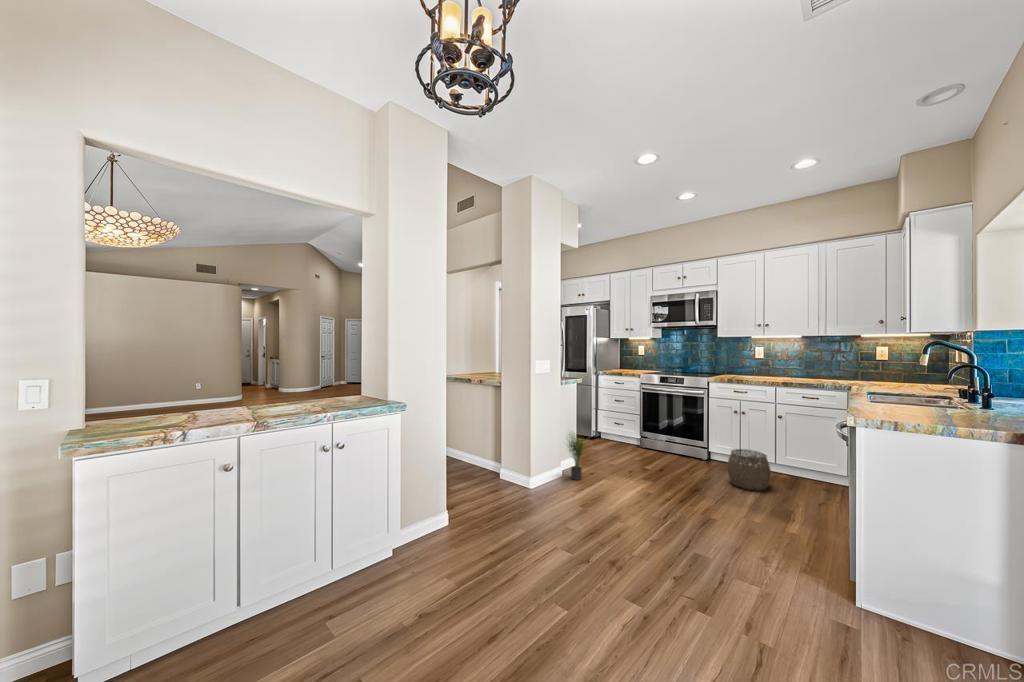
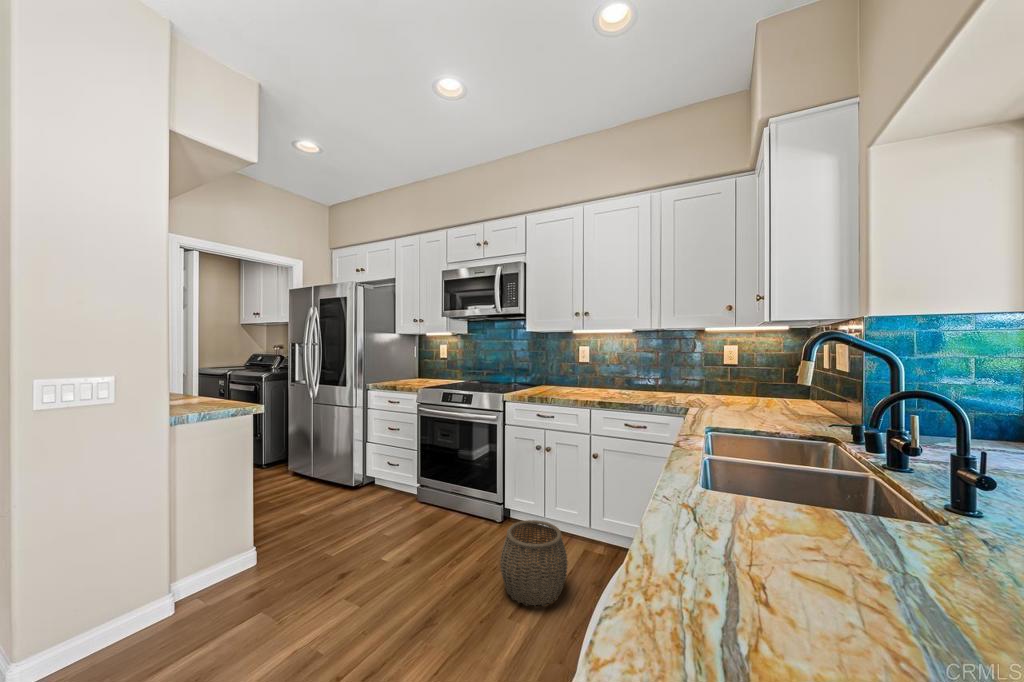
potted plant: present [568,434,586,480] -> none [144,499,245,624]

